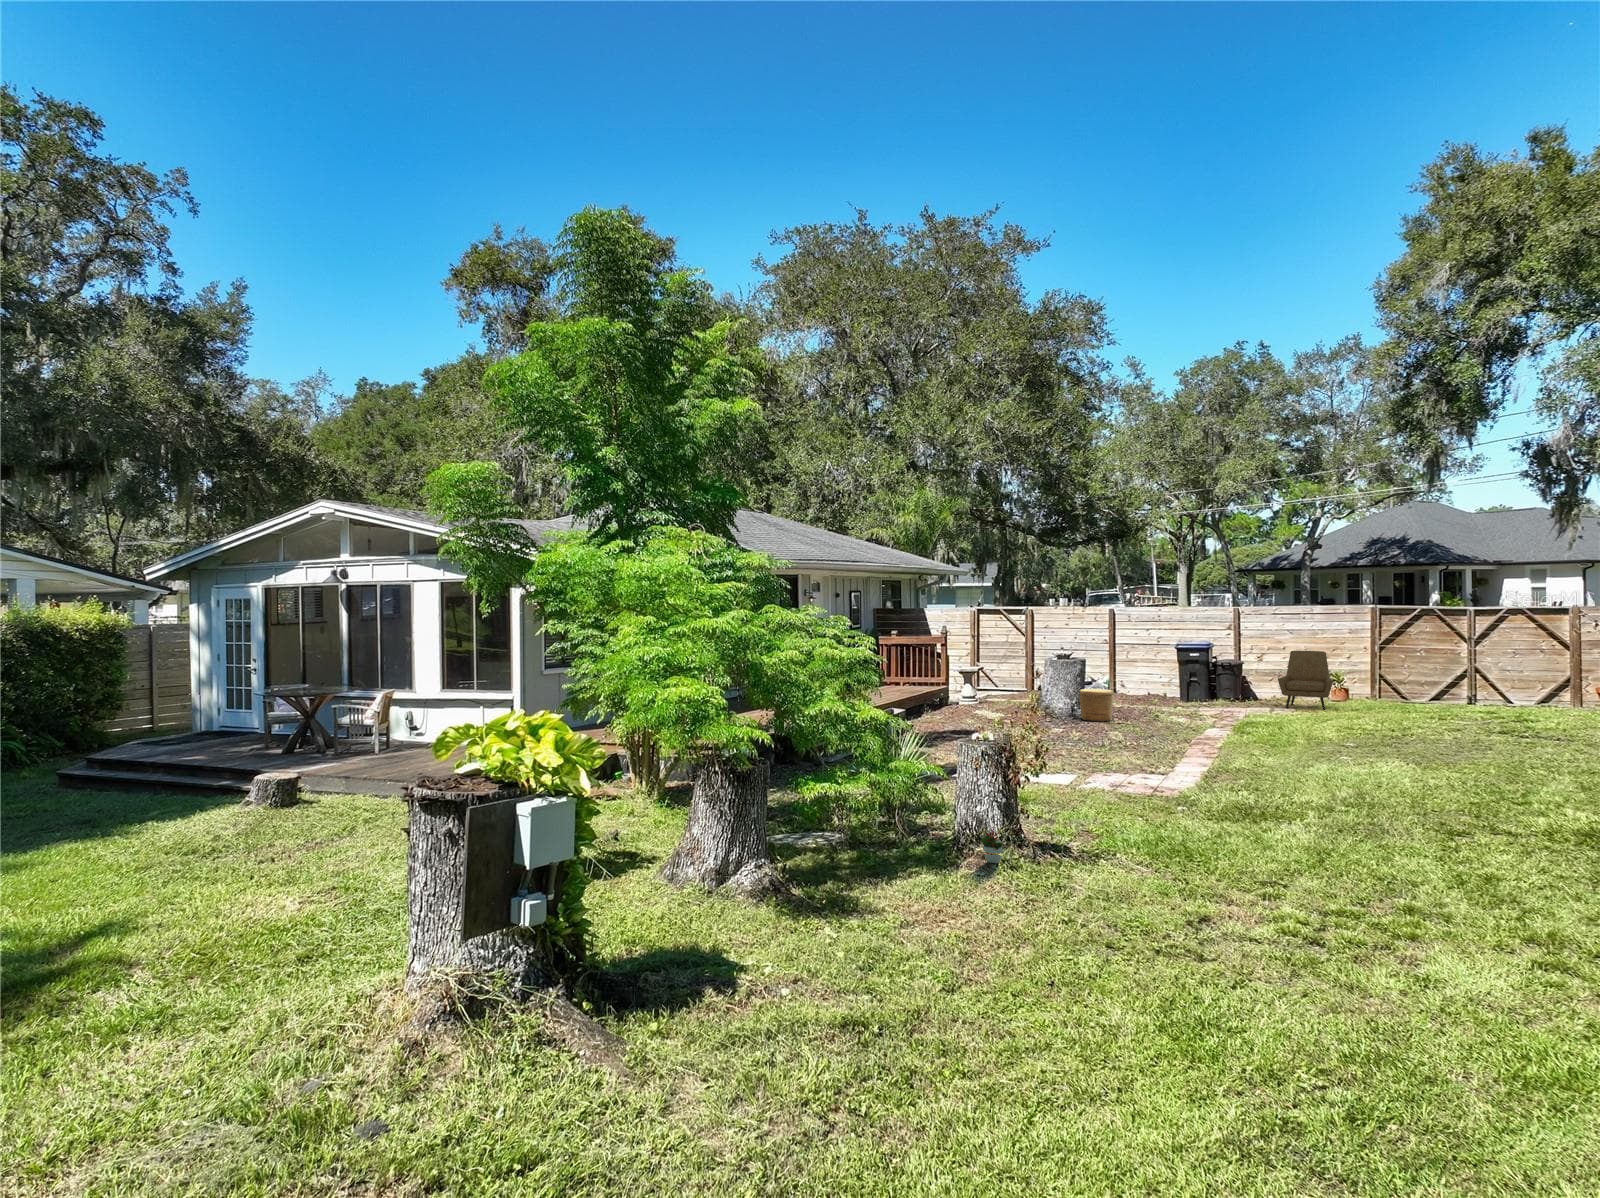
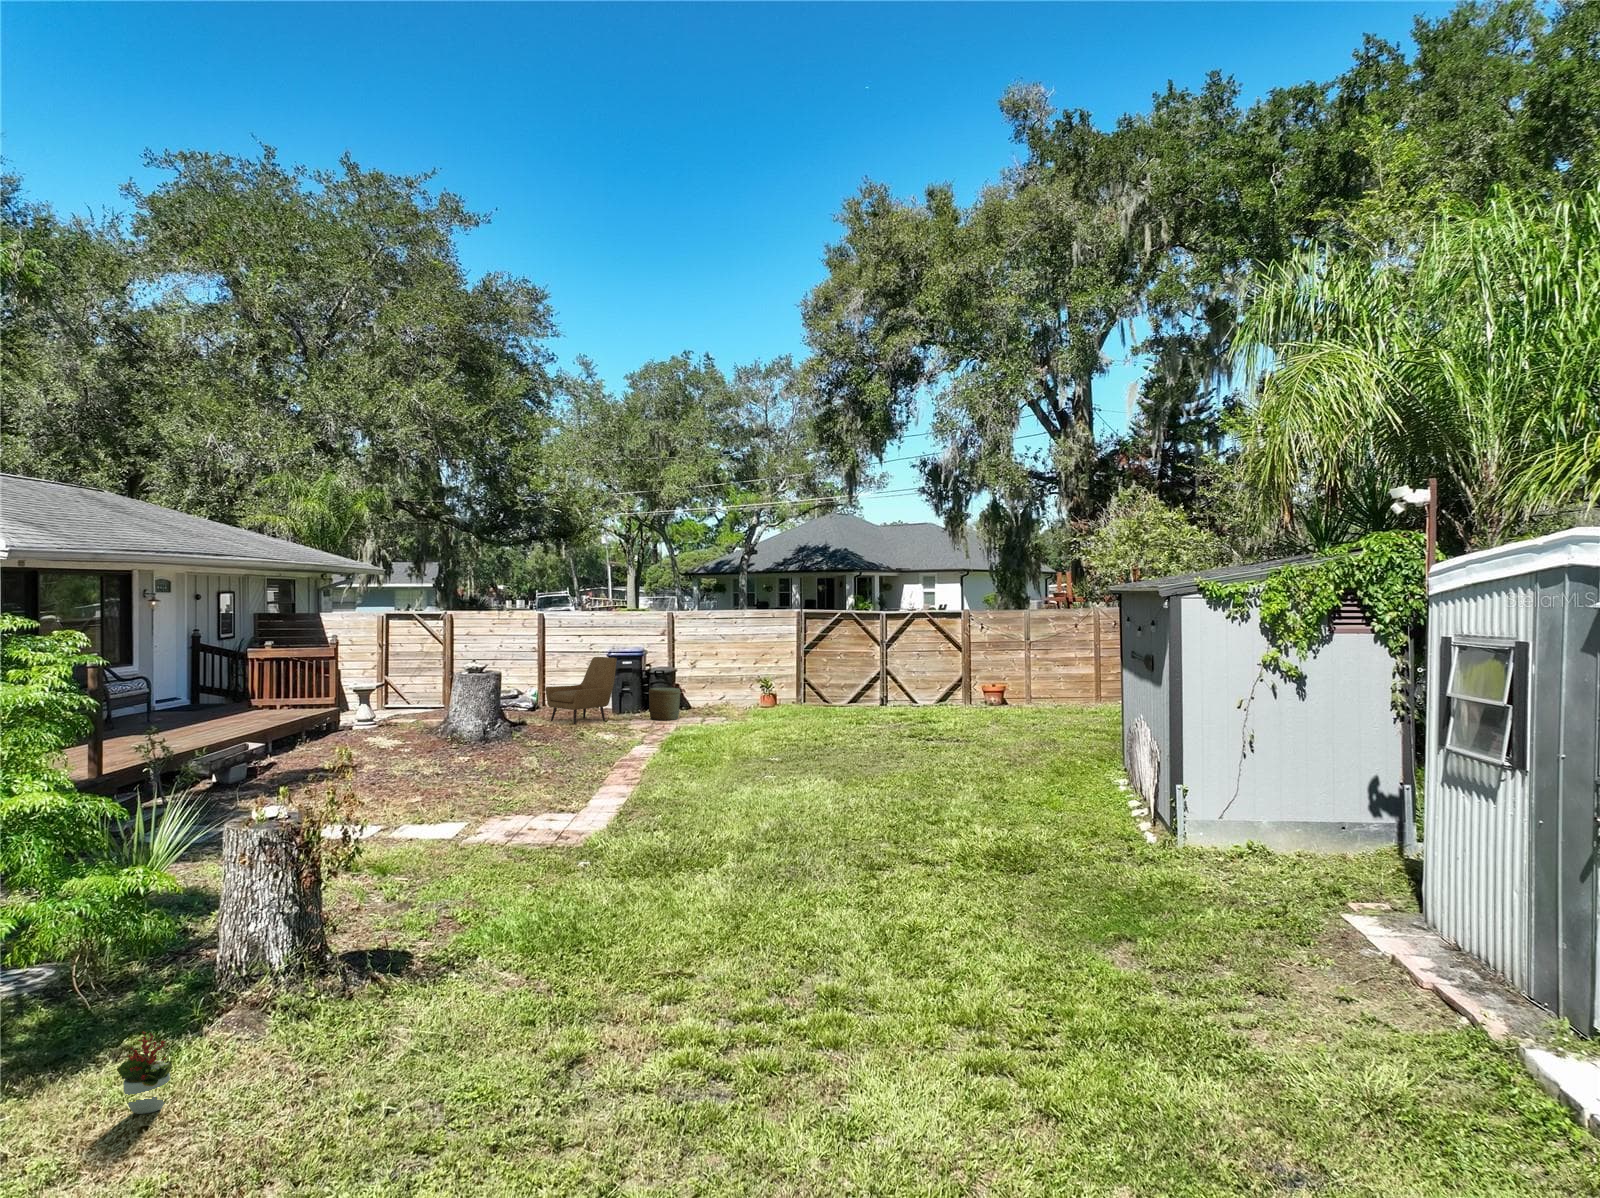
chair: present [1278,651,1333,710] -> present [545,657,617,725]
woven basket: present [1080,689,1113,722] -> present [649,688,680,721]

